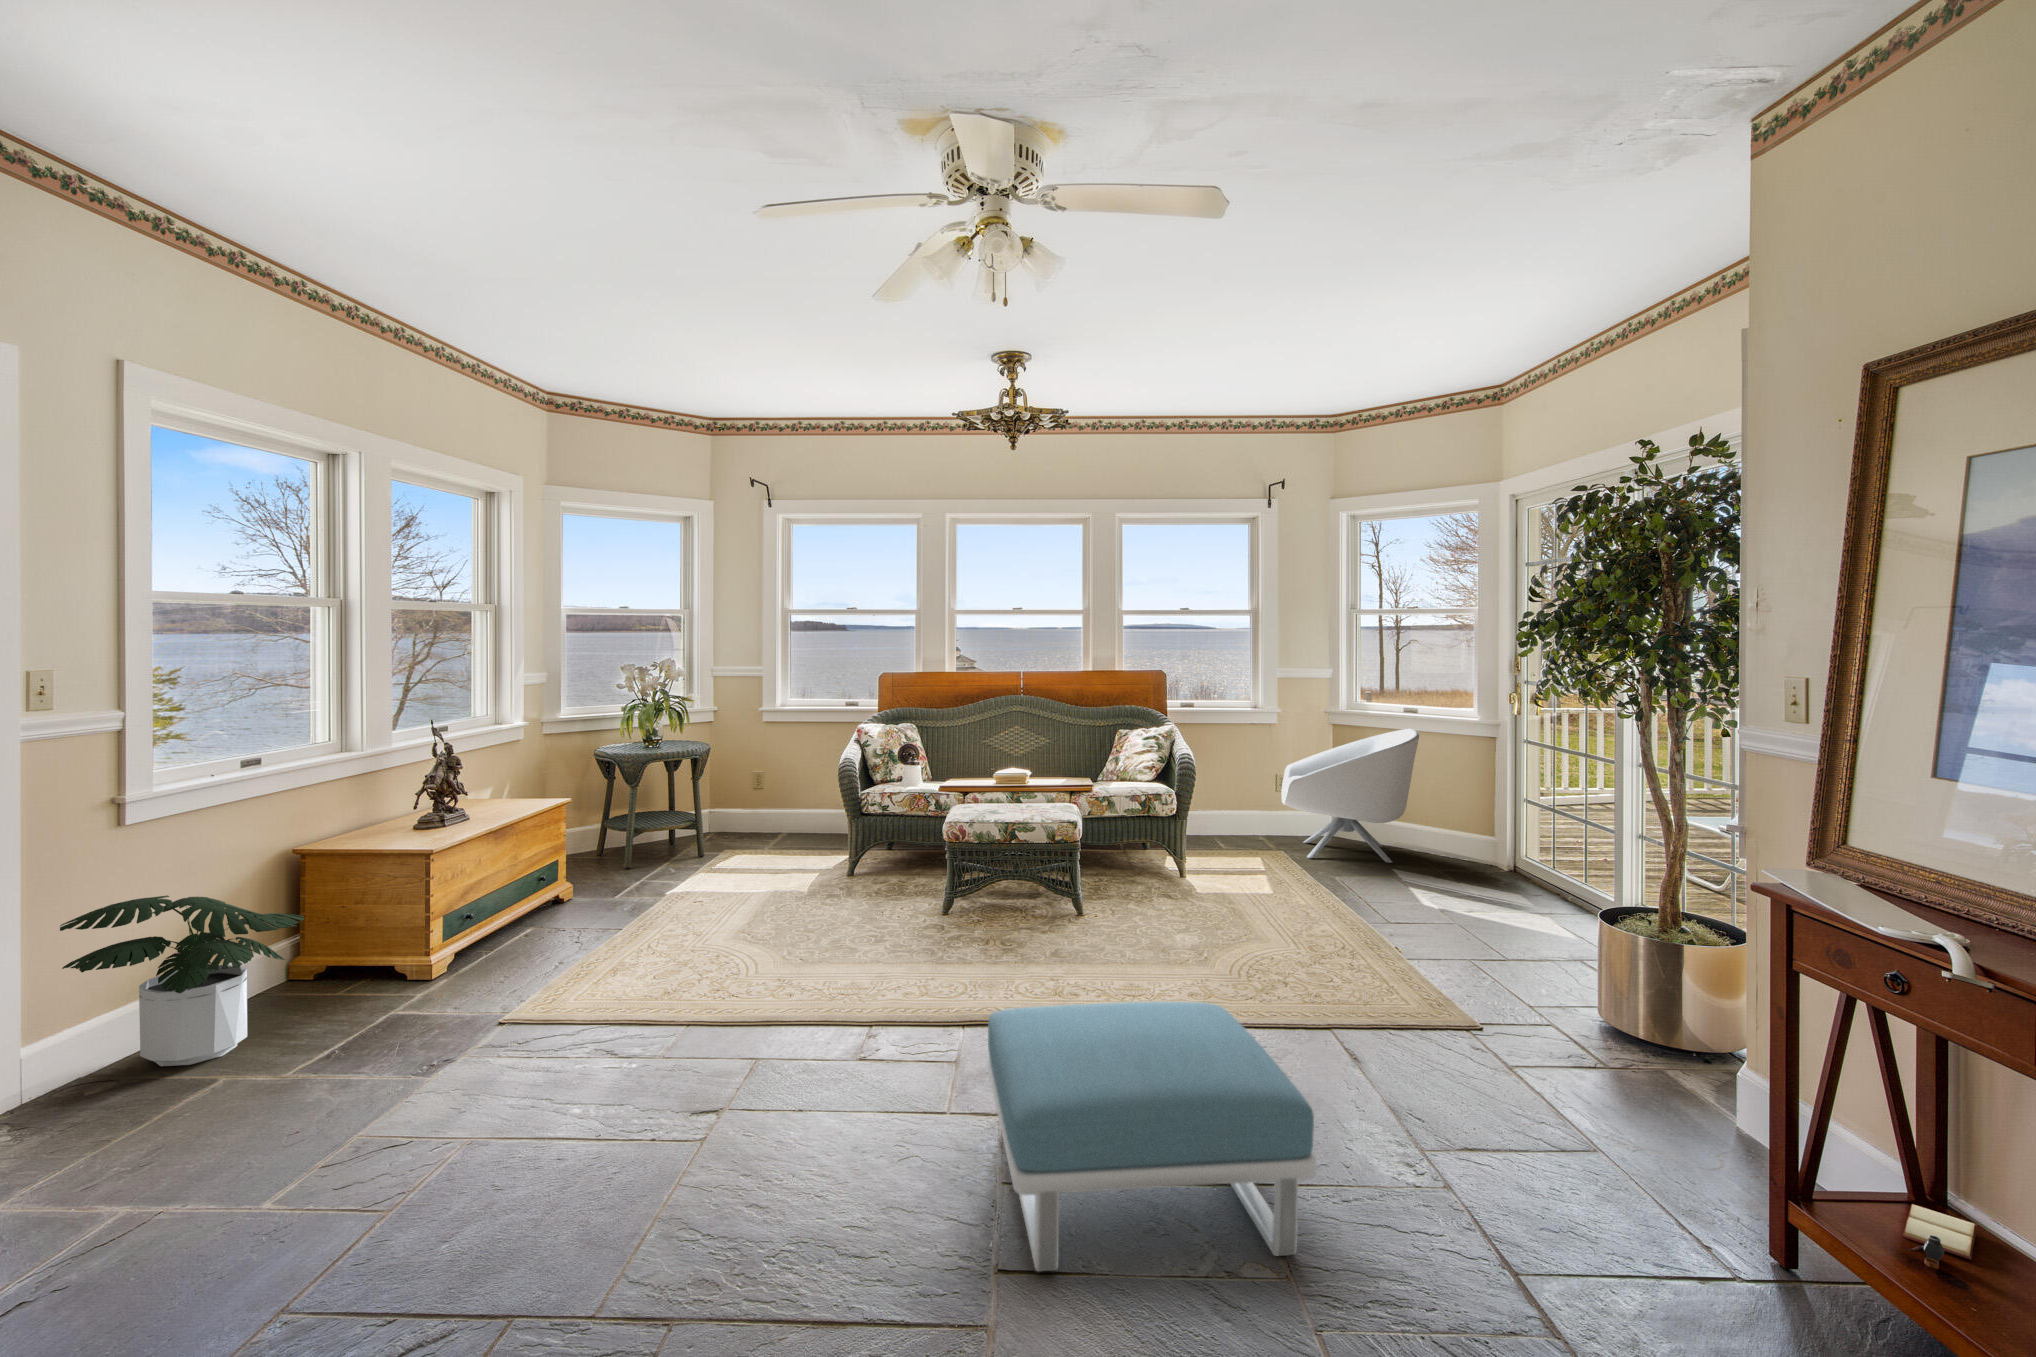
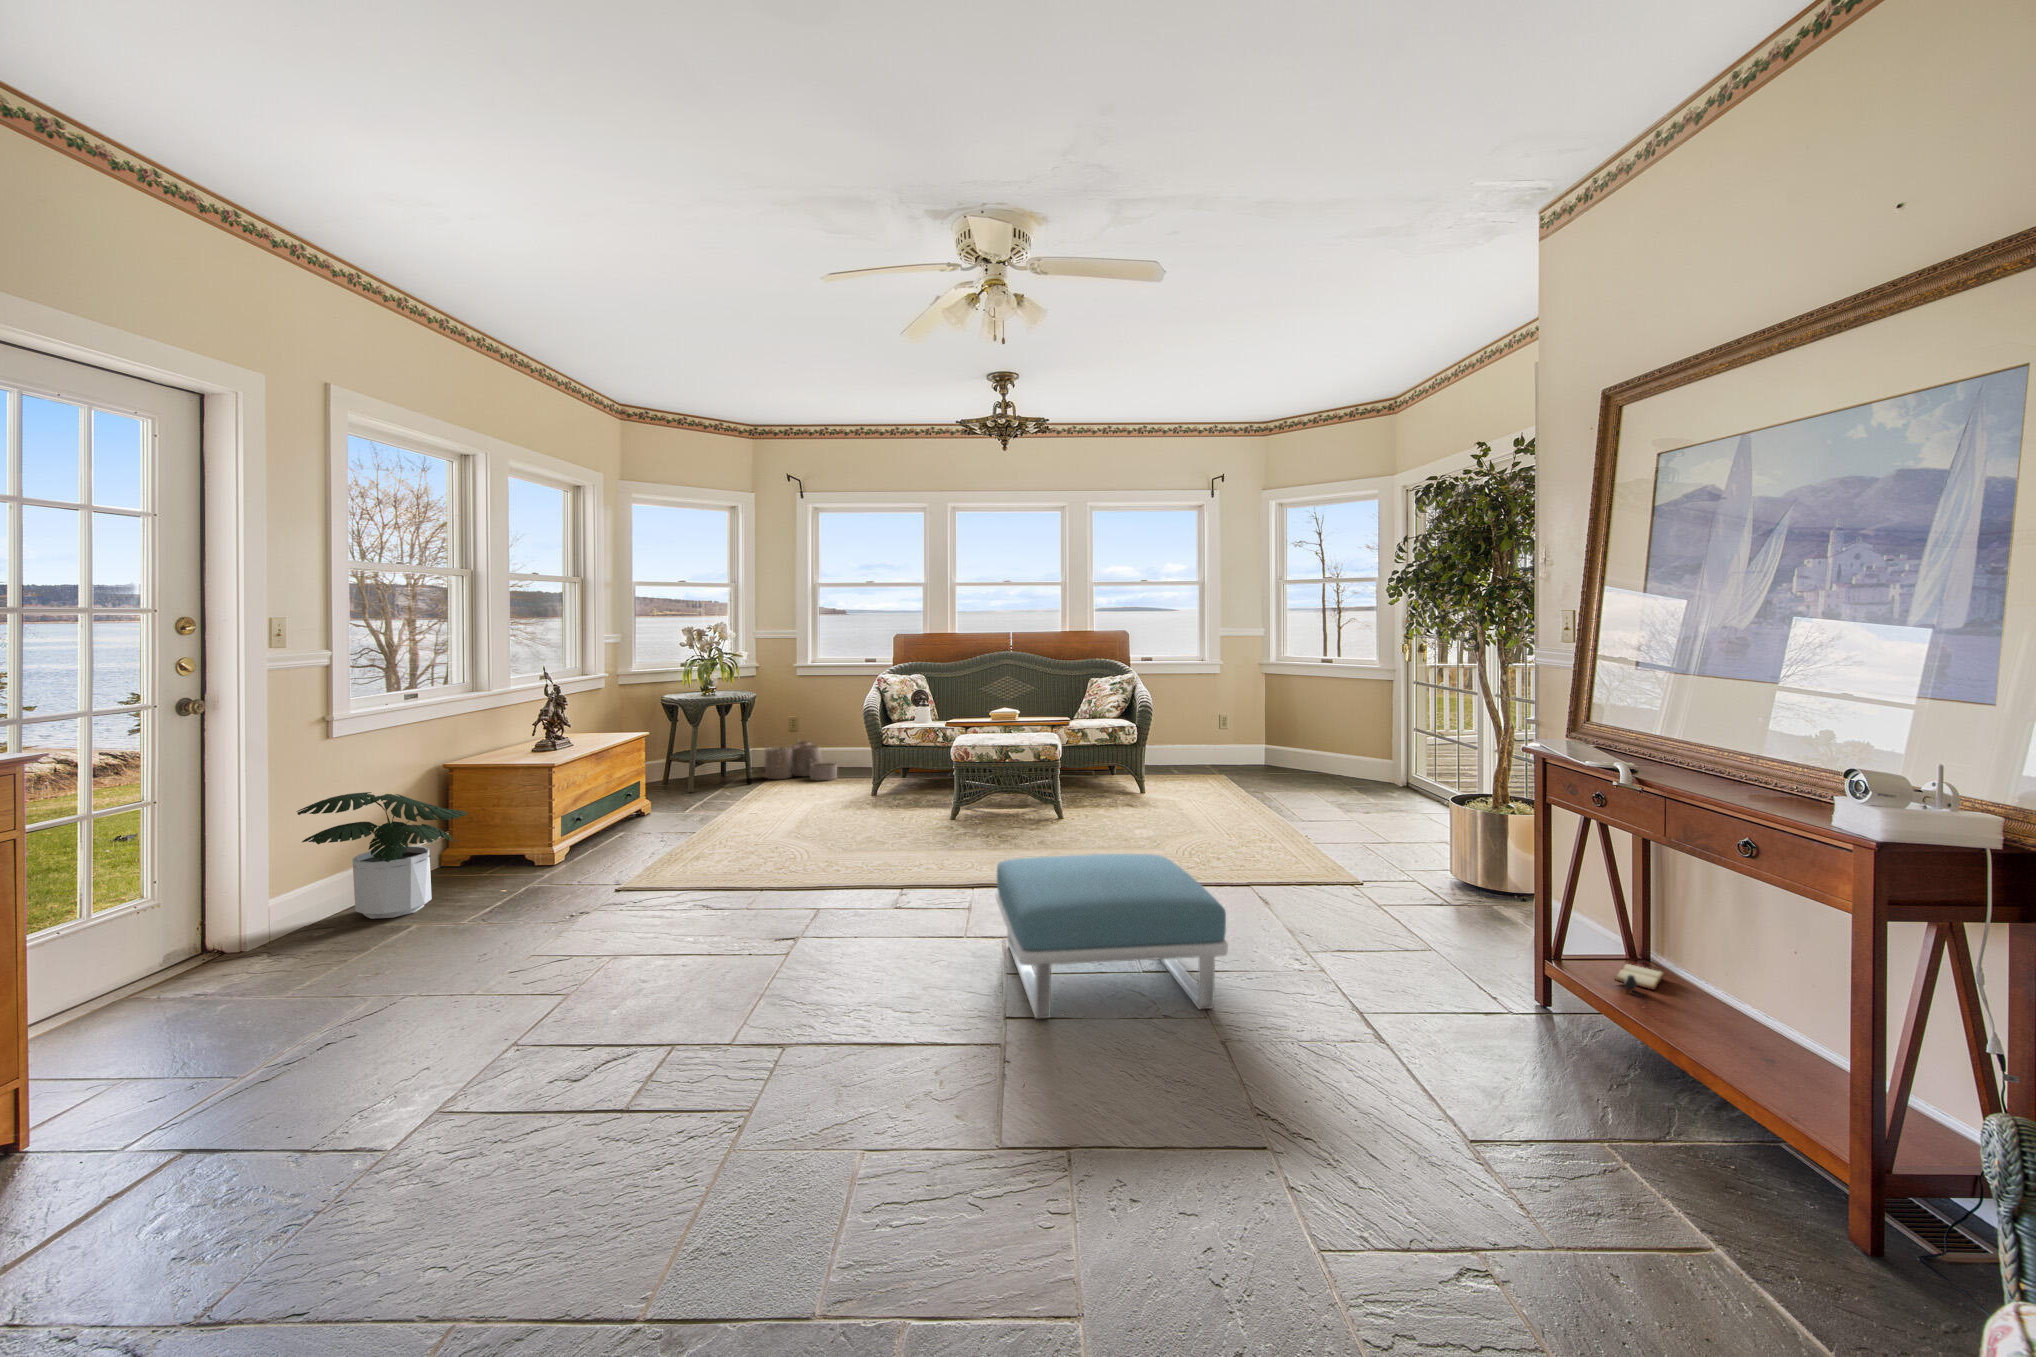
armchair: present [1281,728,1419,863] -> none [1220,676,1328,782]
woven basket: none [718,799,807,854] -> present [765,741,837,780]

